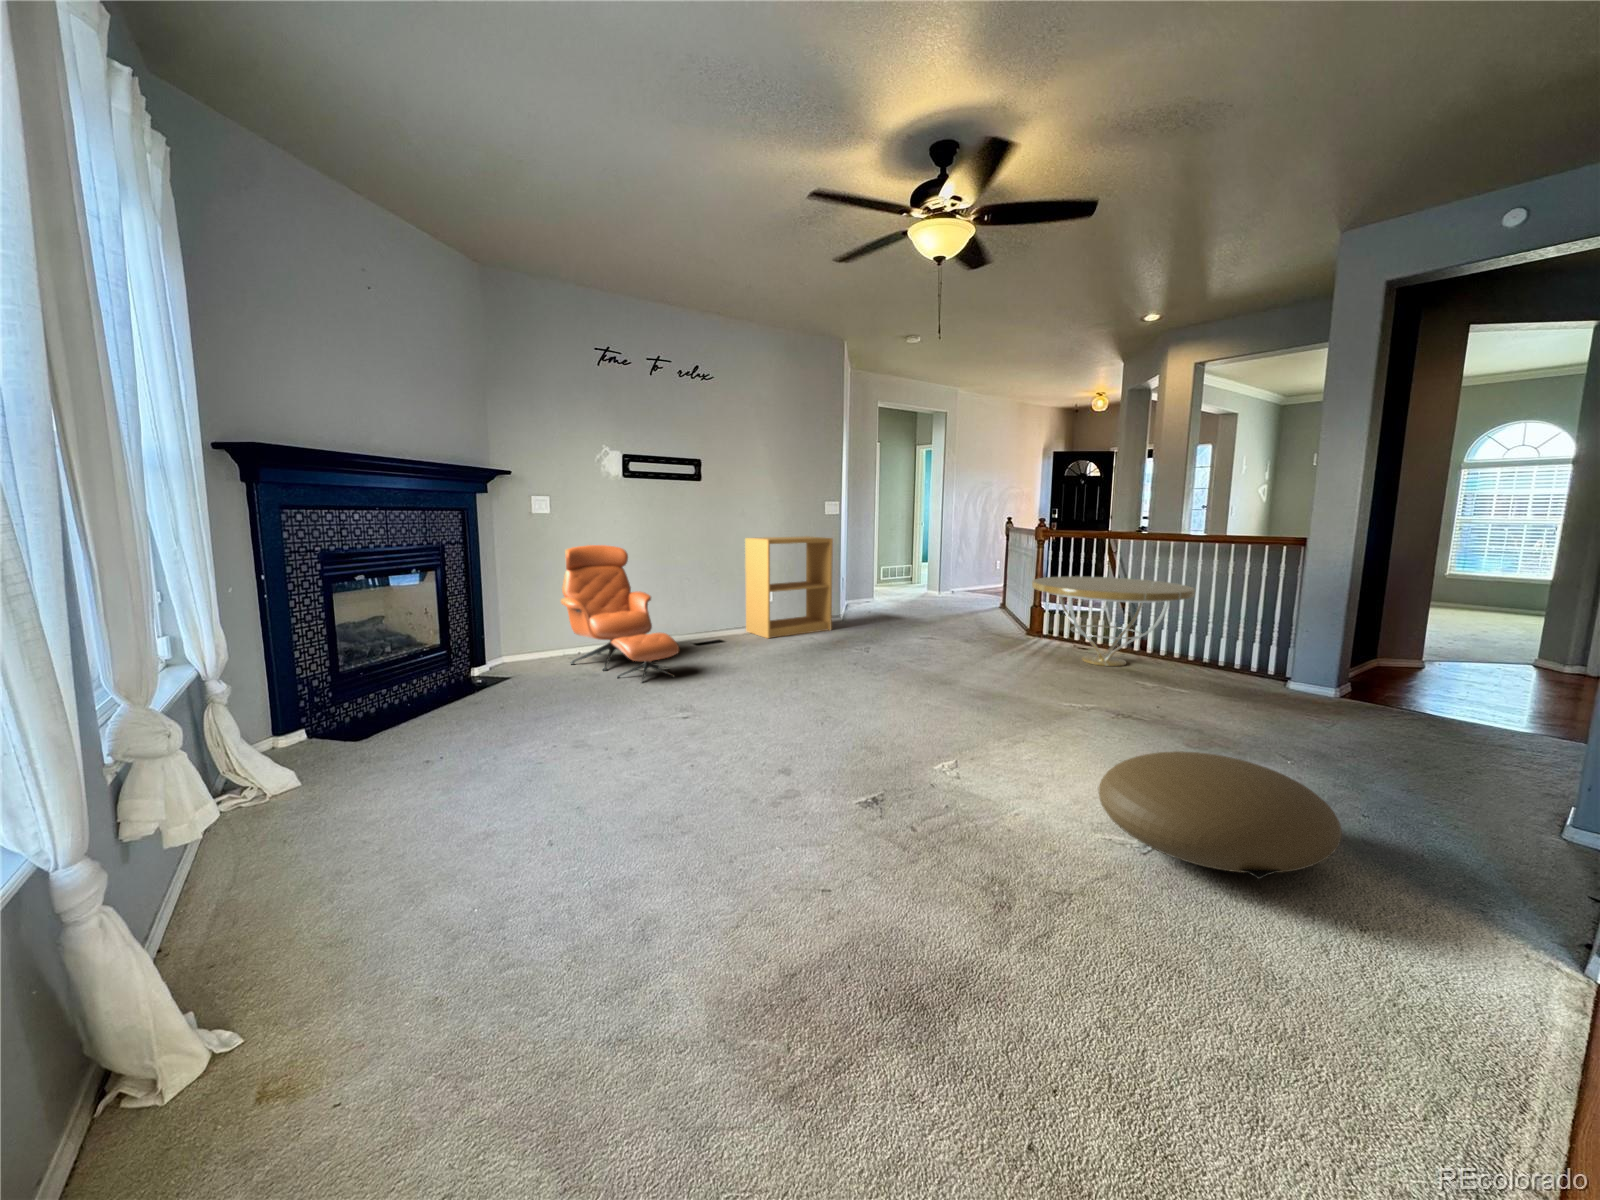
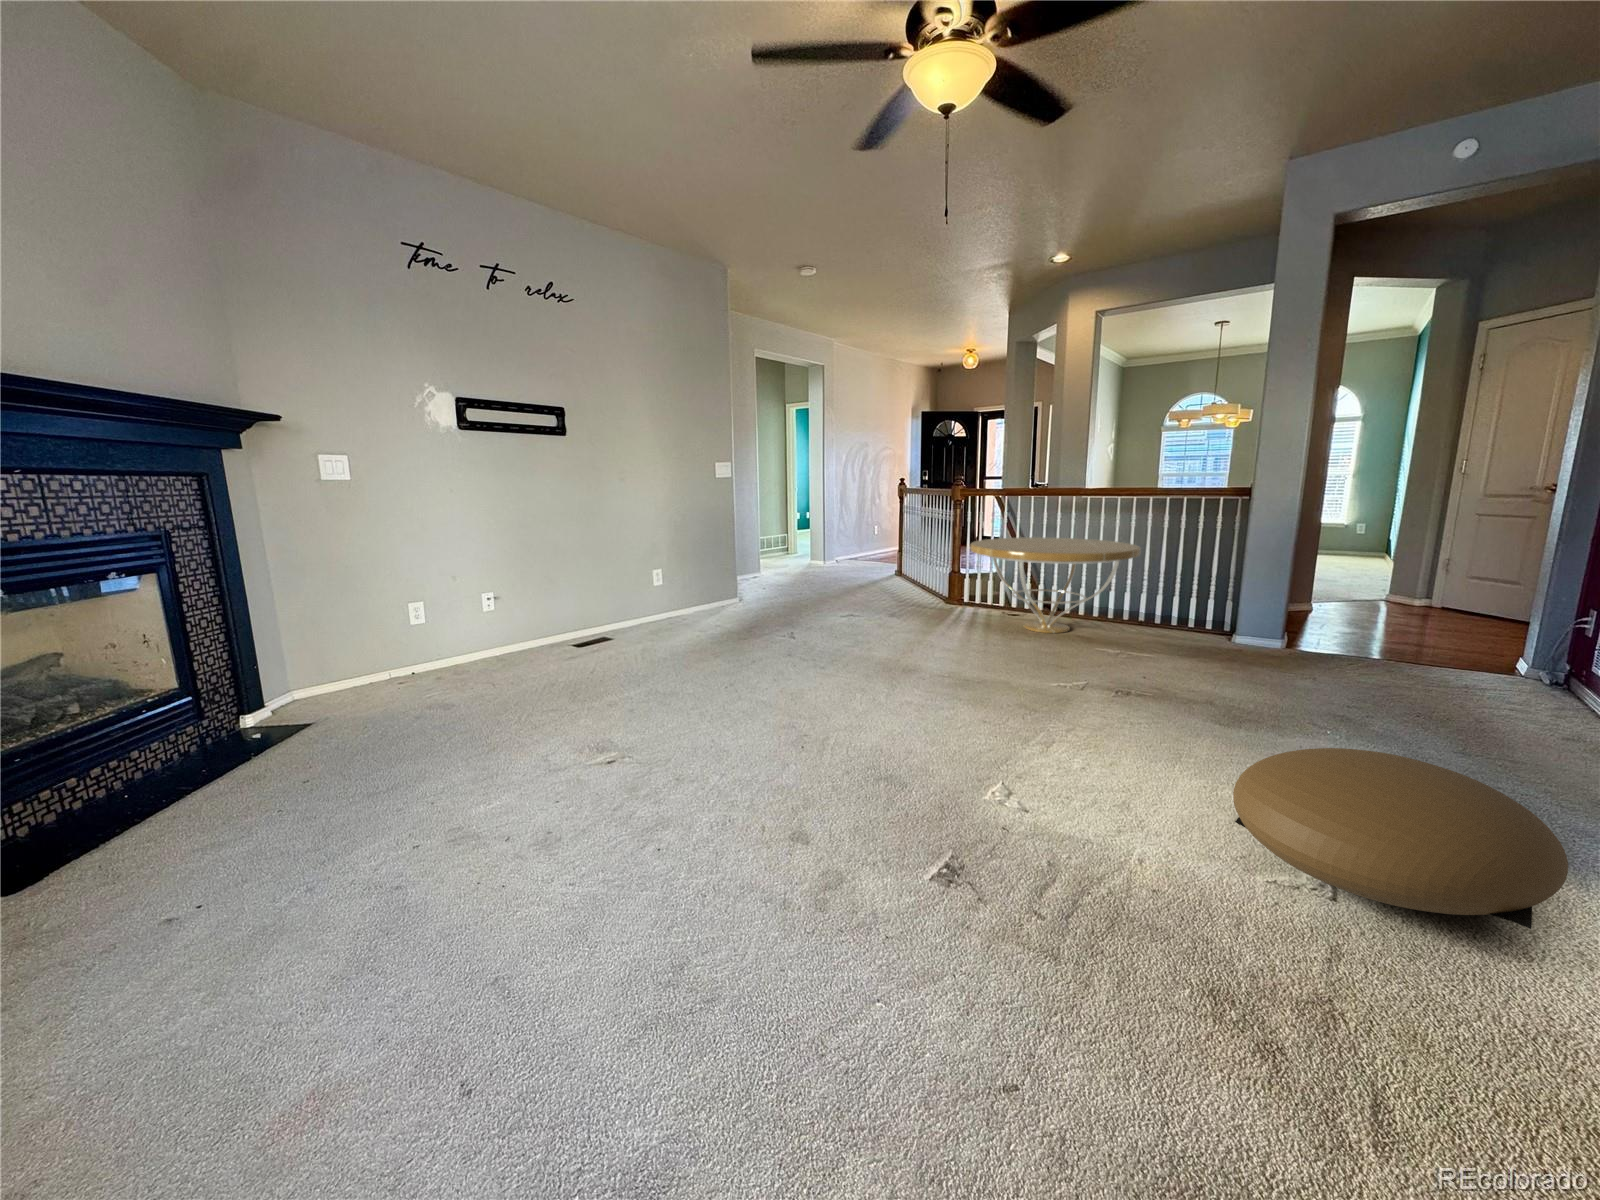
bookshelf: present [745,536,833,638] -> none [626,504,736,630]
lounge chair: present [561,545,679,683] -> none [380,523,569,711]

